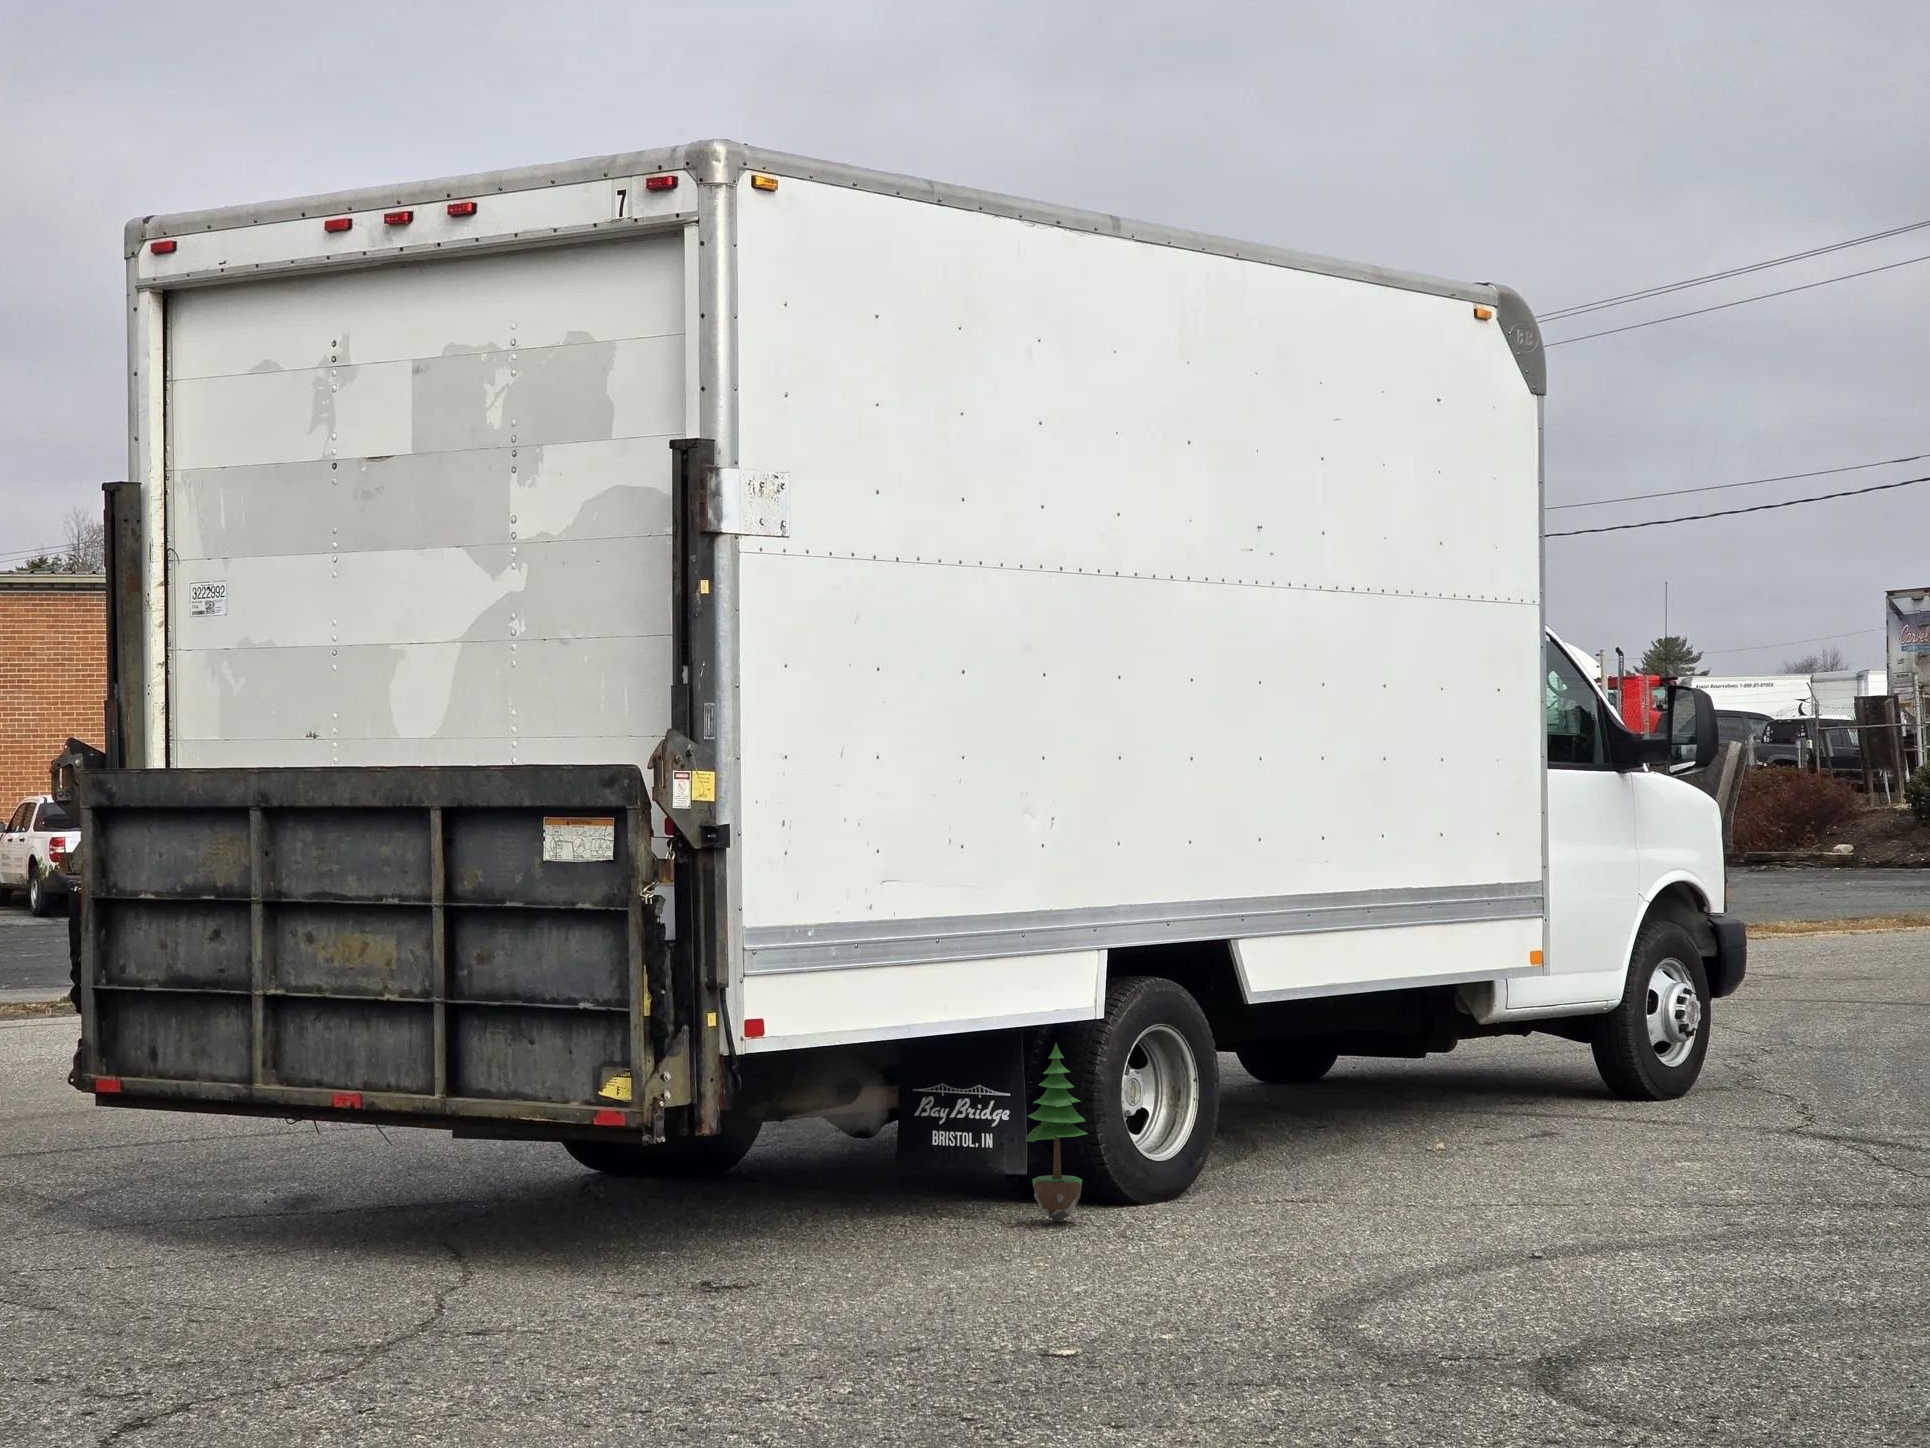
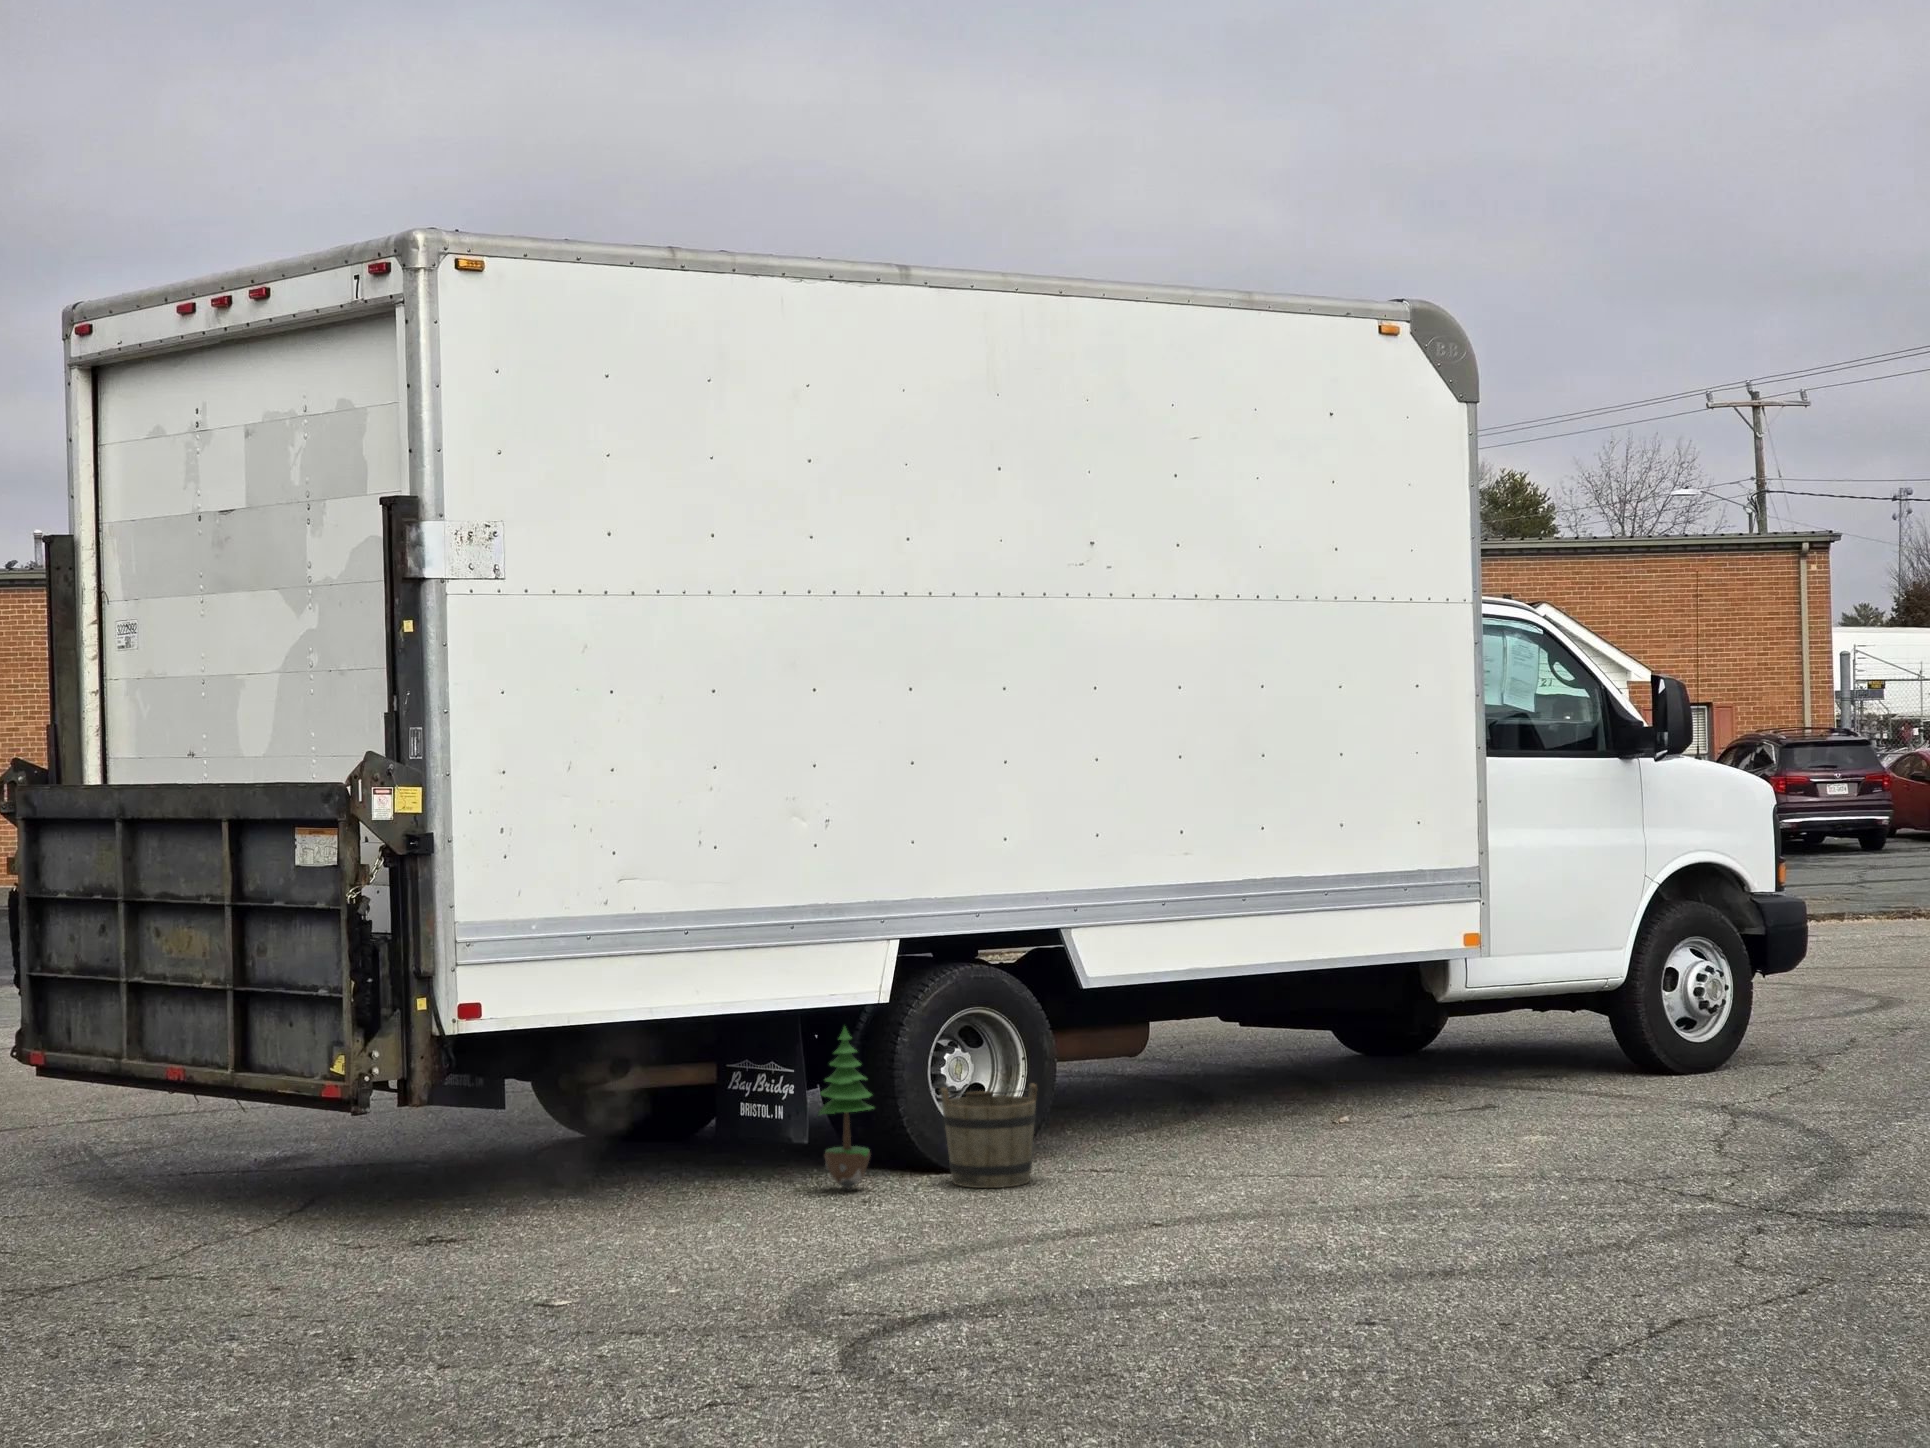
bucket: none [1142,1105,1244,1217] -> present [941,1084,1037,1188]

